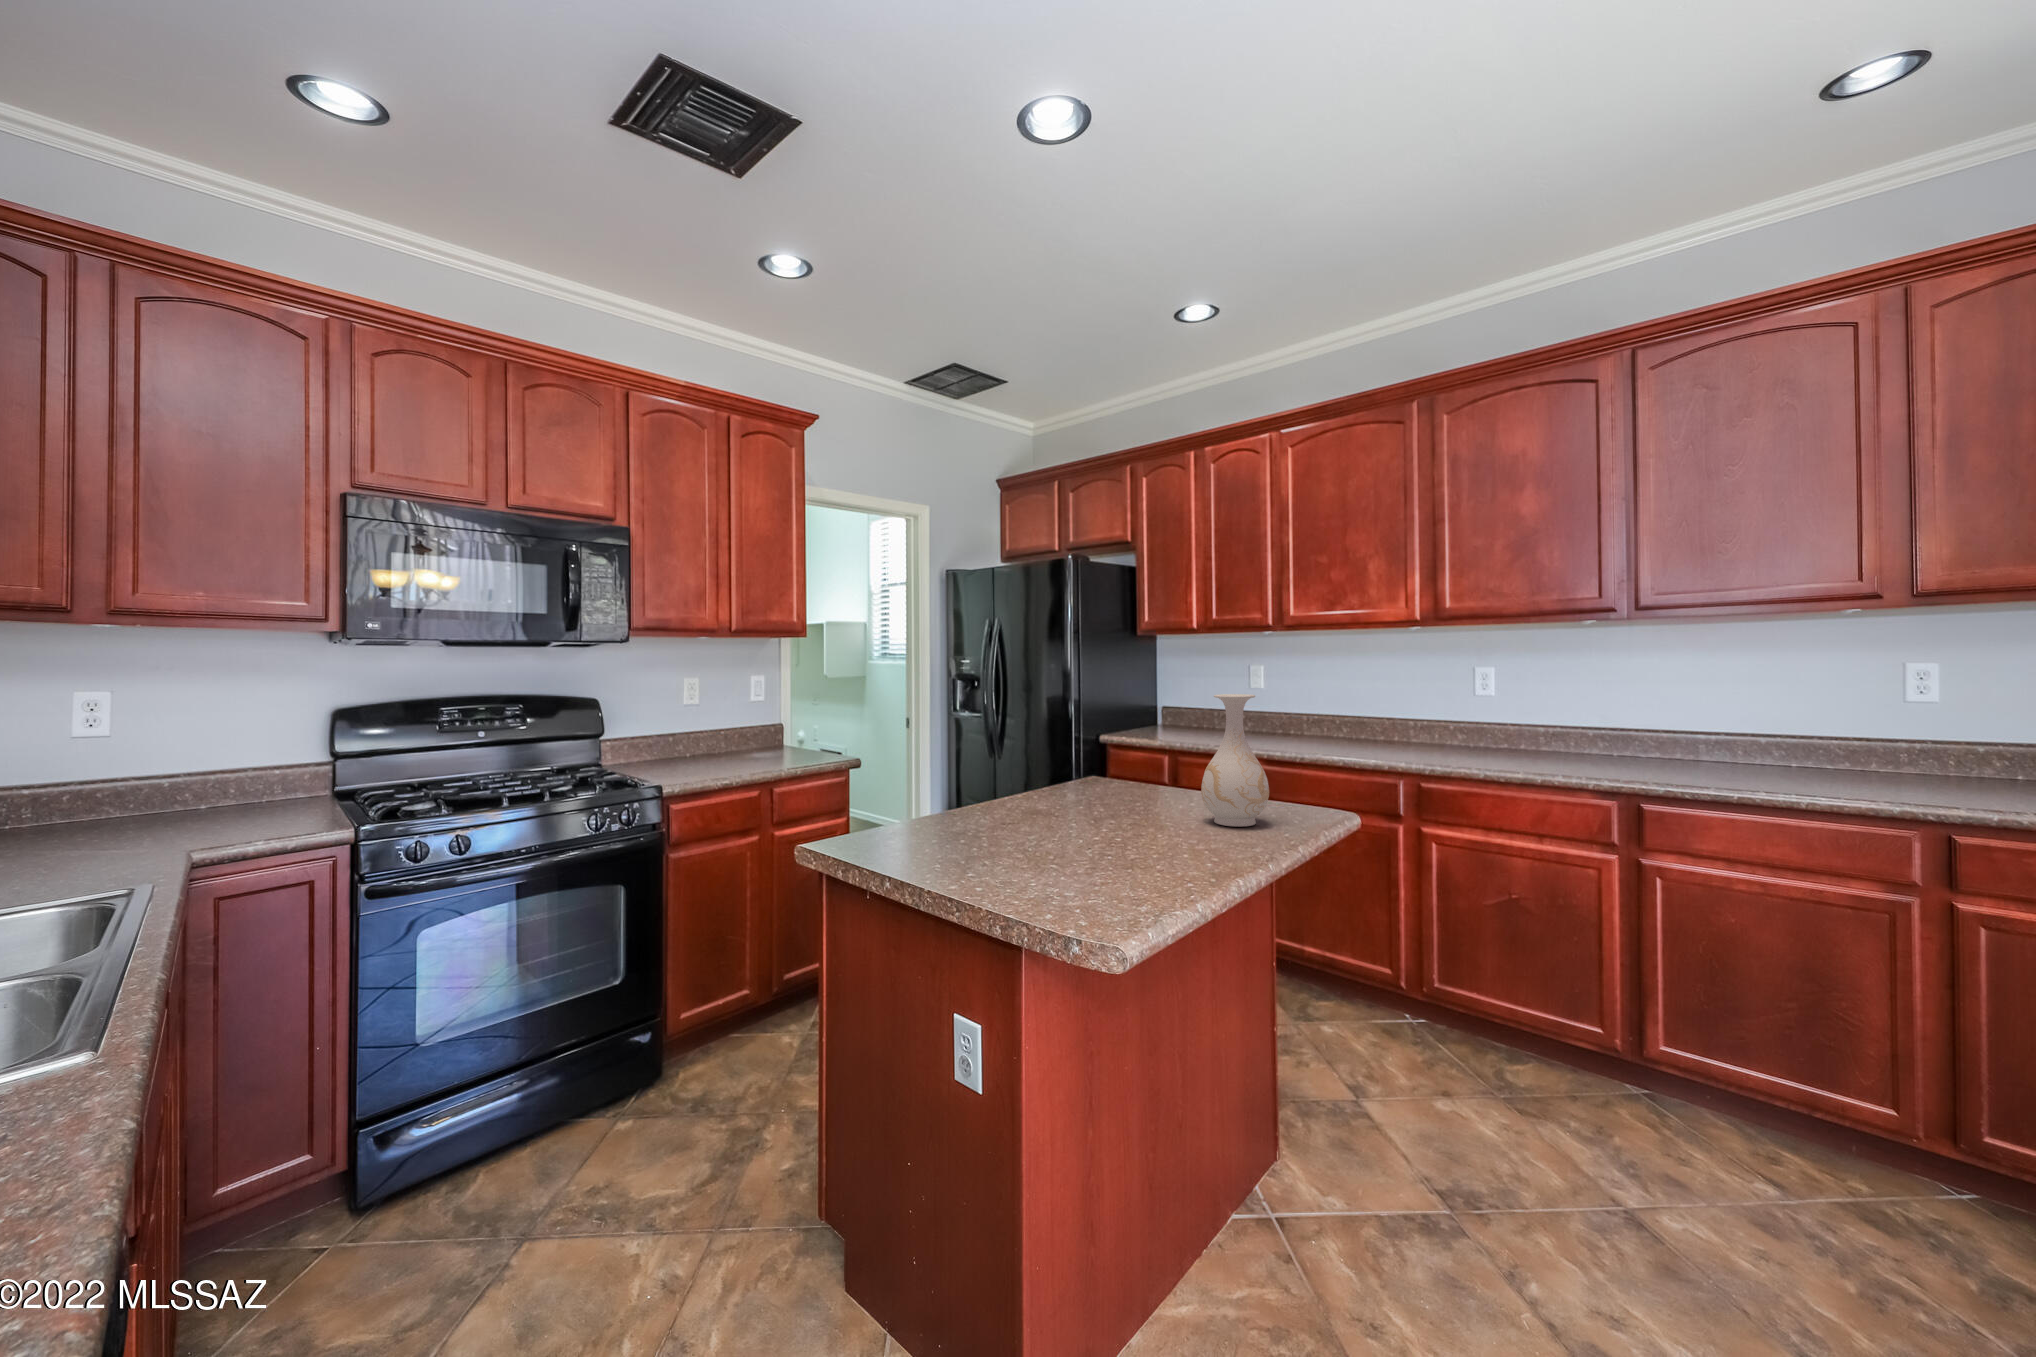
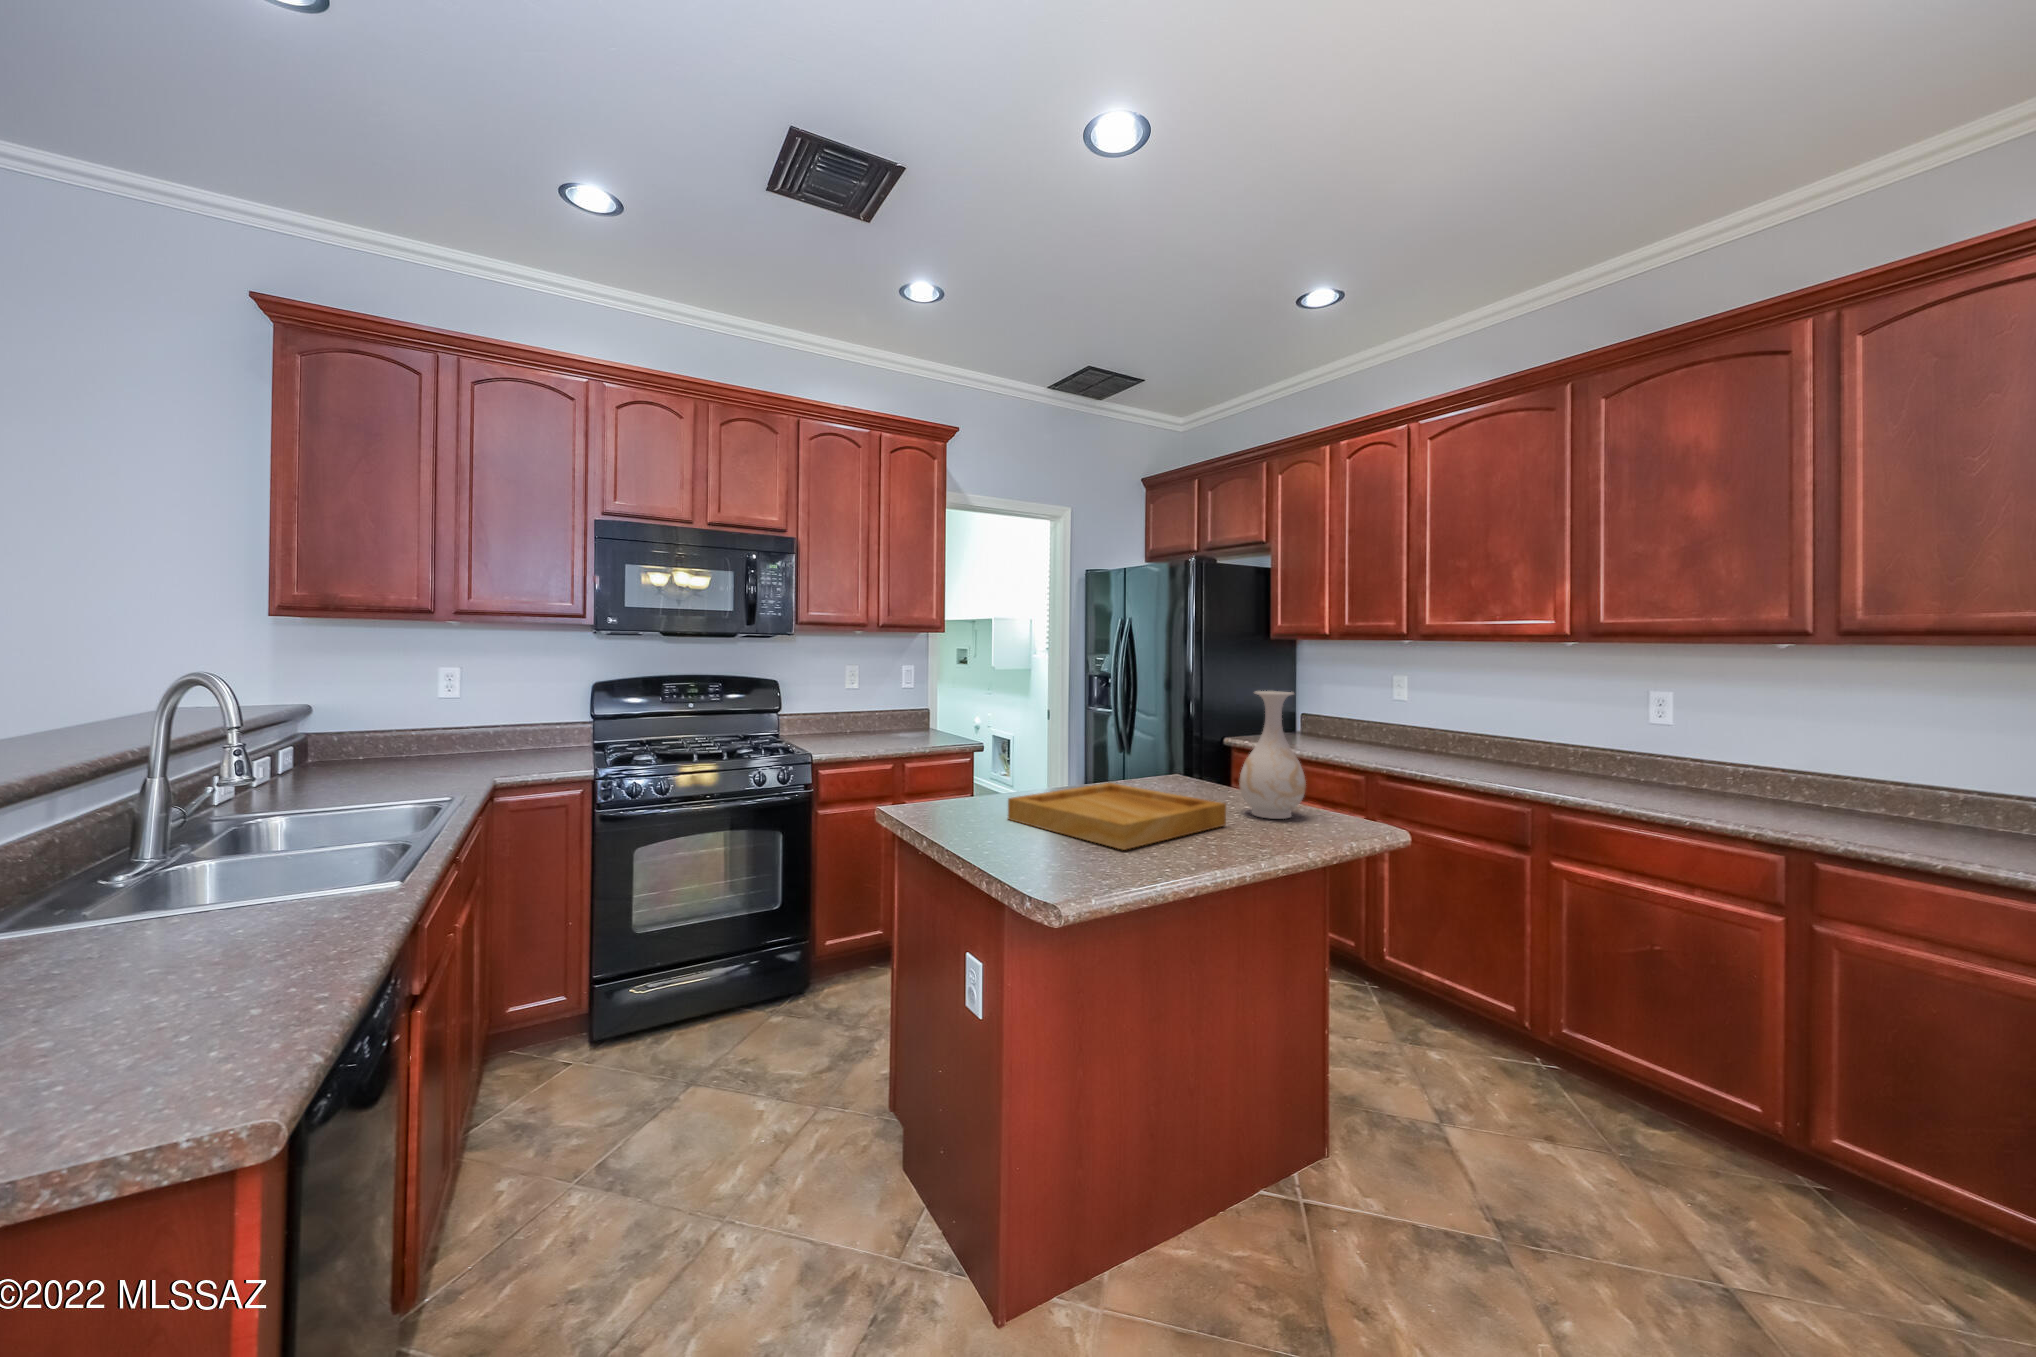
tray: none [977,800,1206,878] -> present [1008,783,1226,850]

